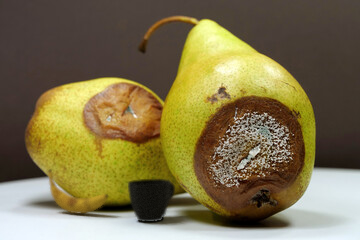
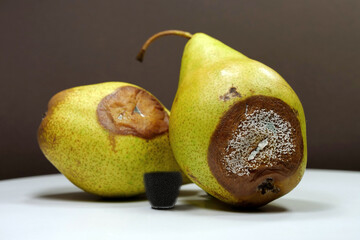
banana: present [48,170,108,214] -> none [63,163,123,203]

